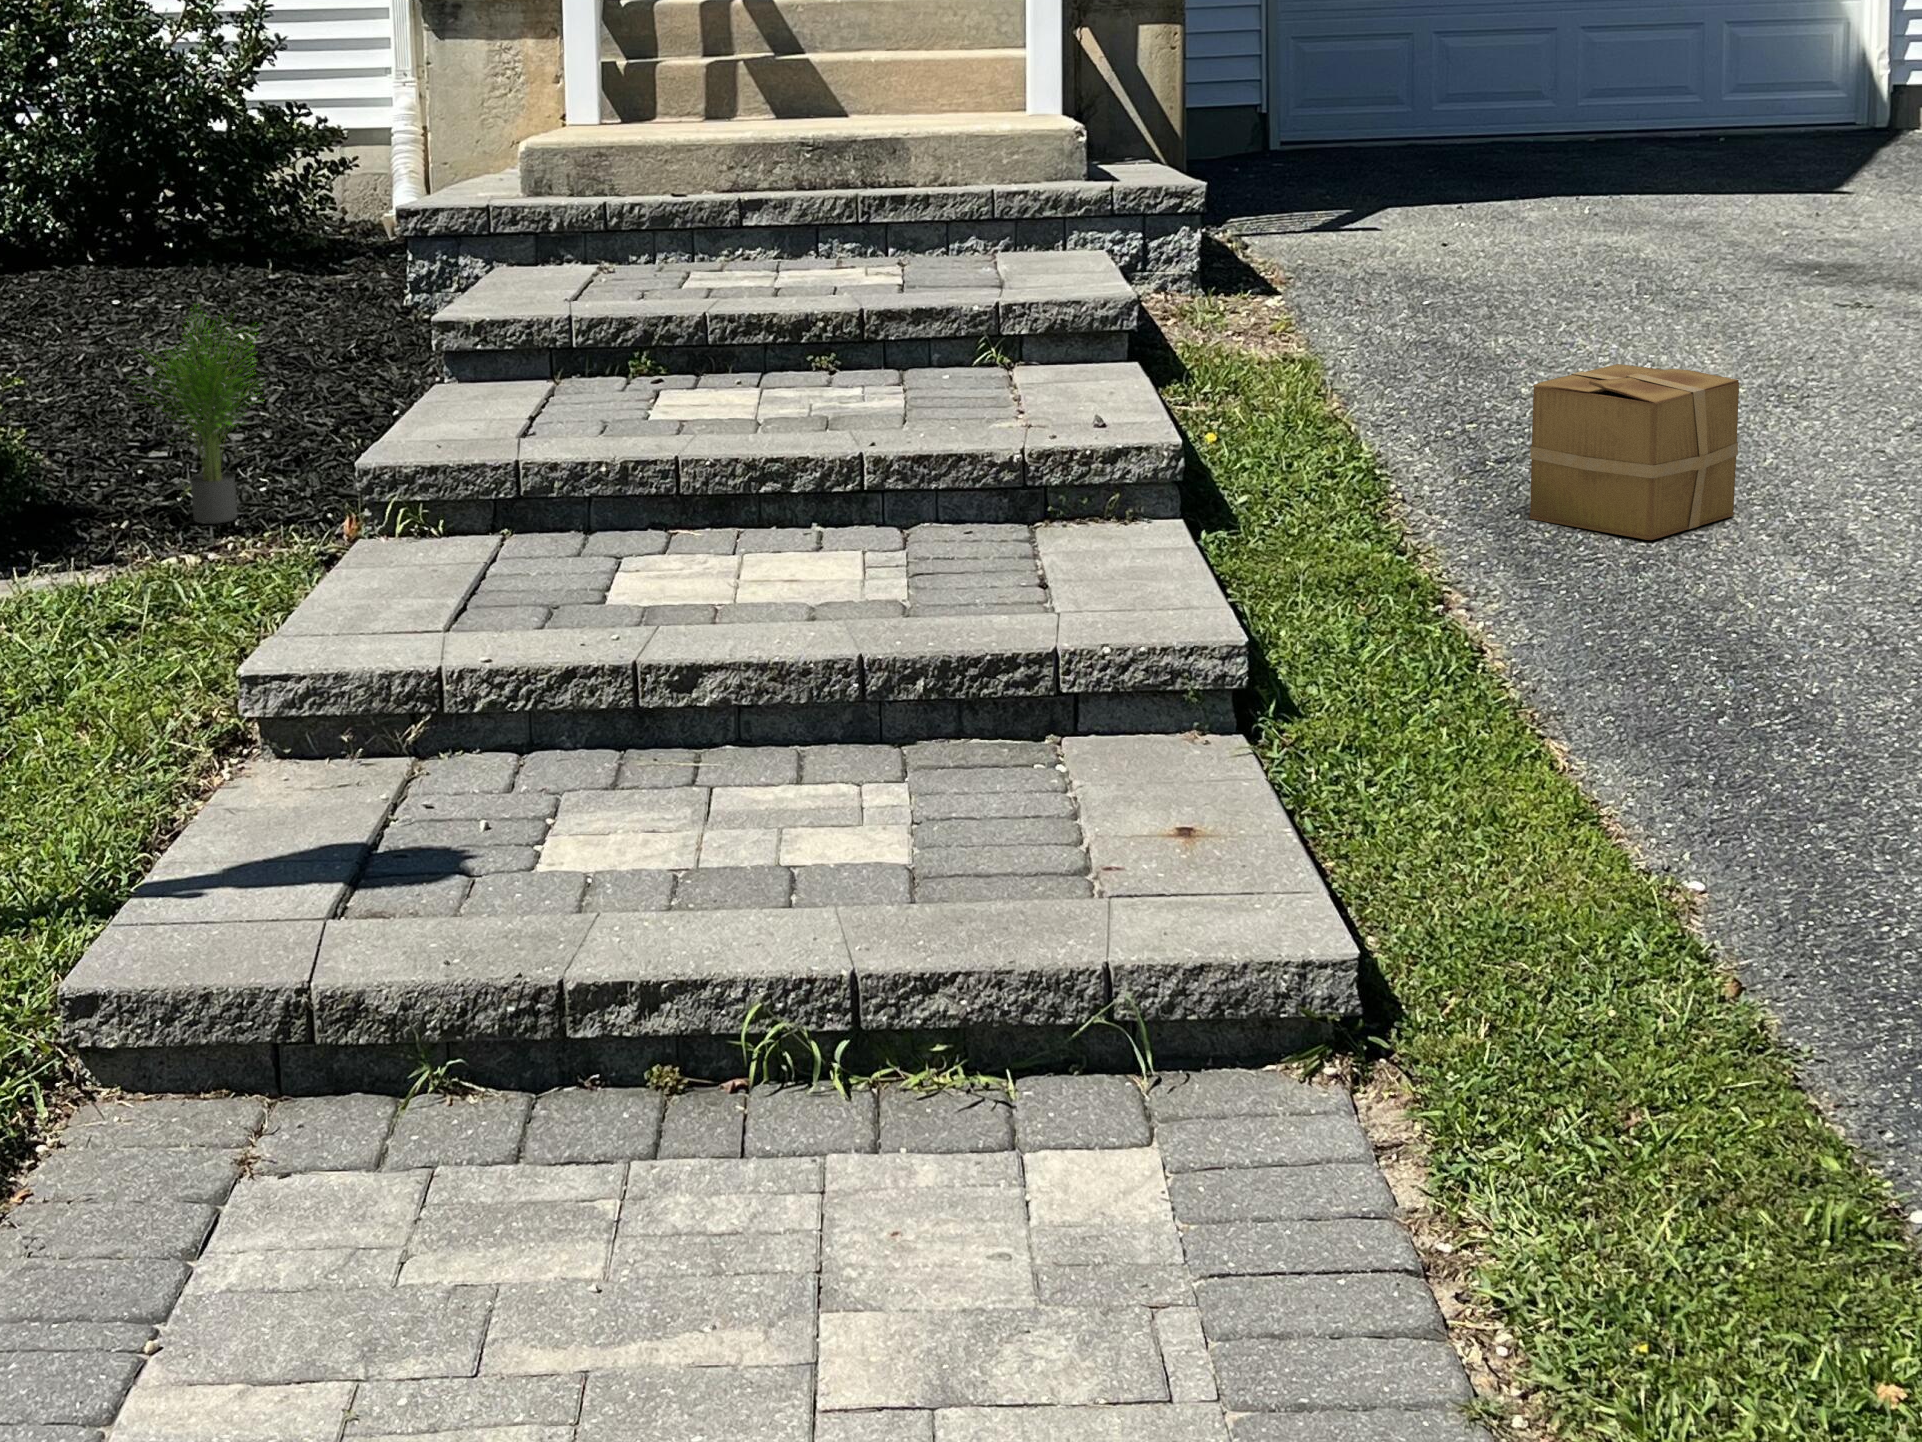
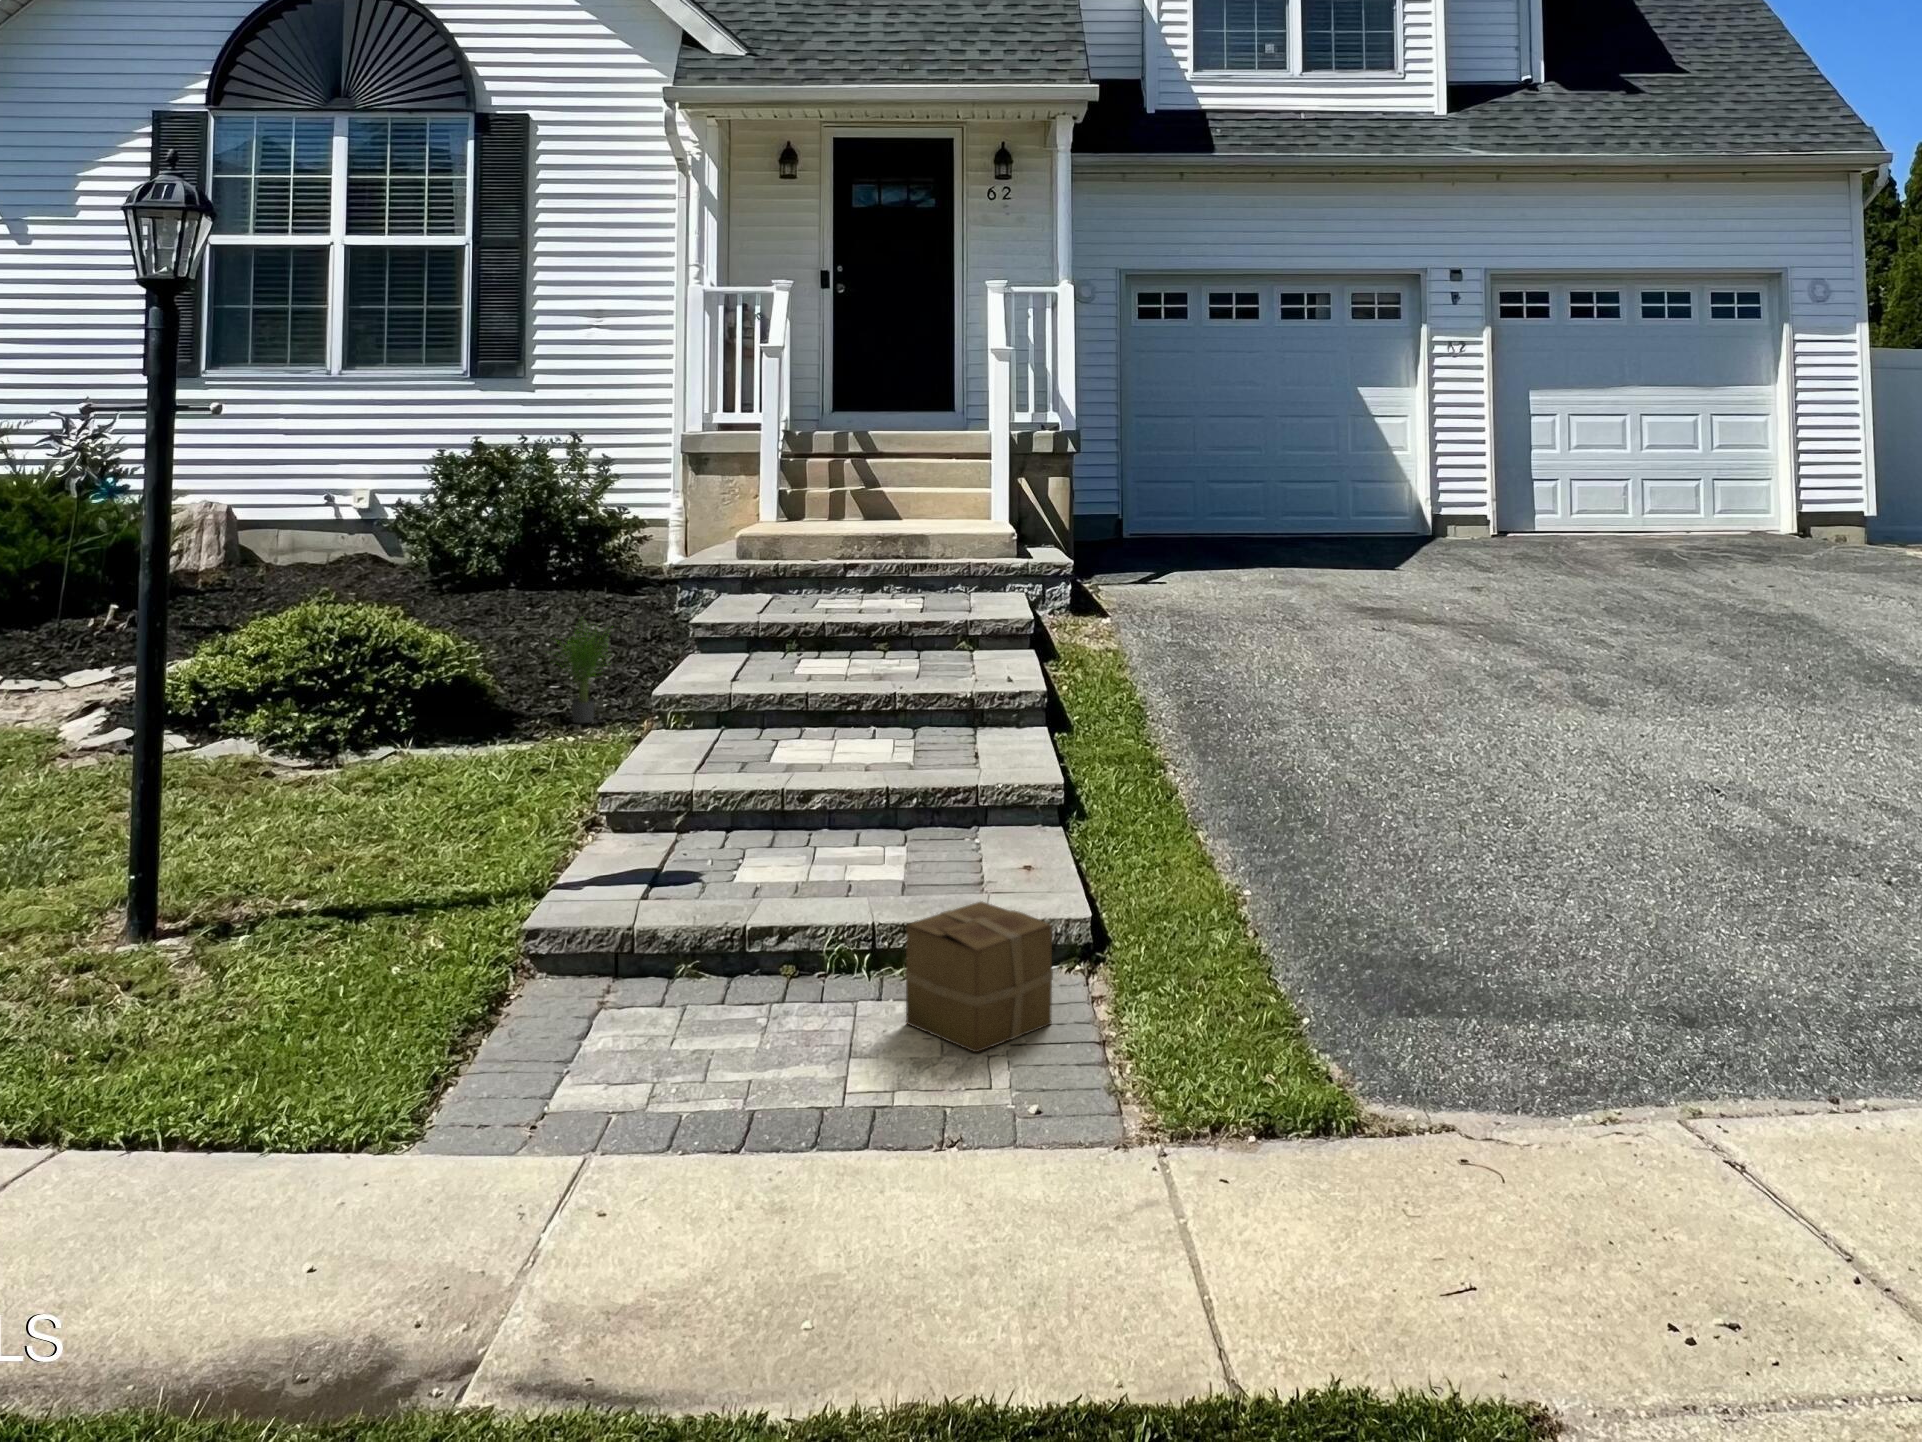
cardboard box: present [1530,364,1739,540] -> present [905,902,1053,1052]

